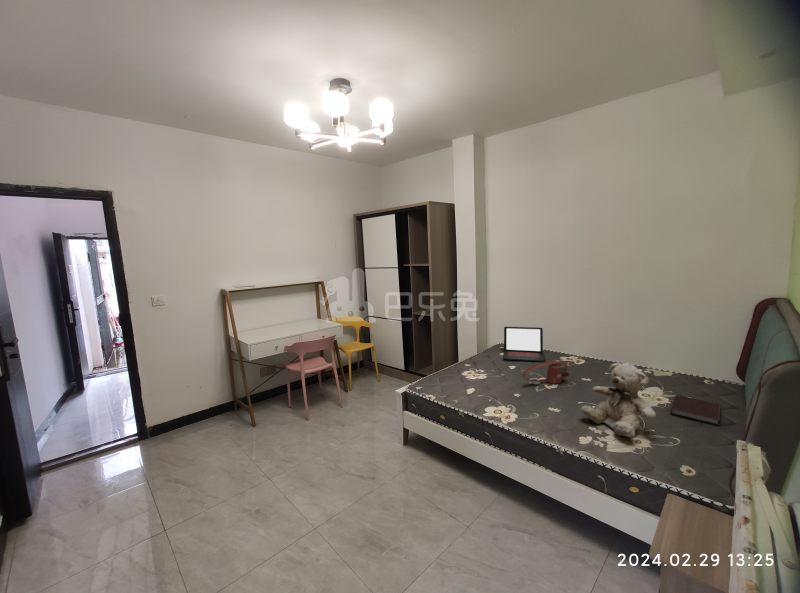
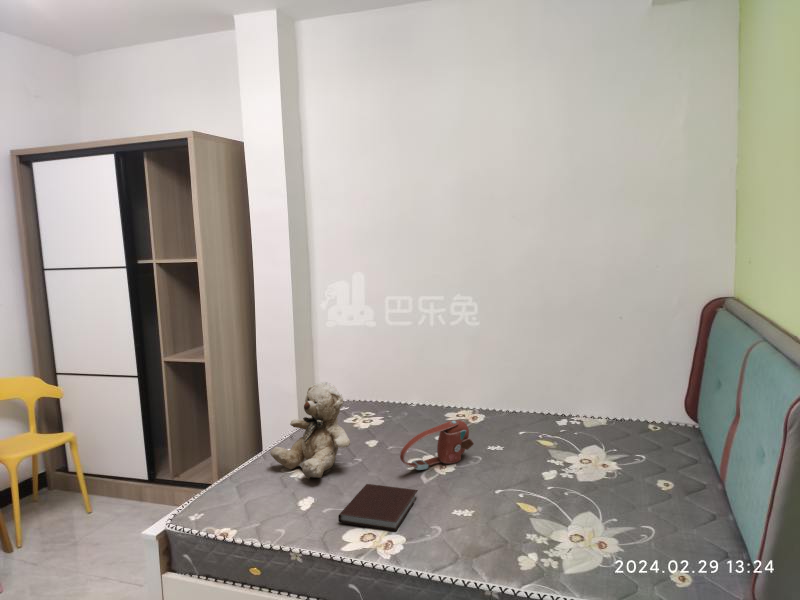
laptop: present [504,327,545,362] -> none [351,366,426,430]
teddy bear: present [581,363,656,438] -> present [270,382,350,479]
notebook: present [671,395,721,426] -> present [338,484,418,531]

